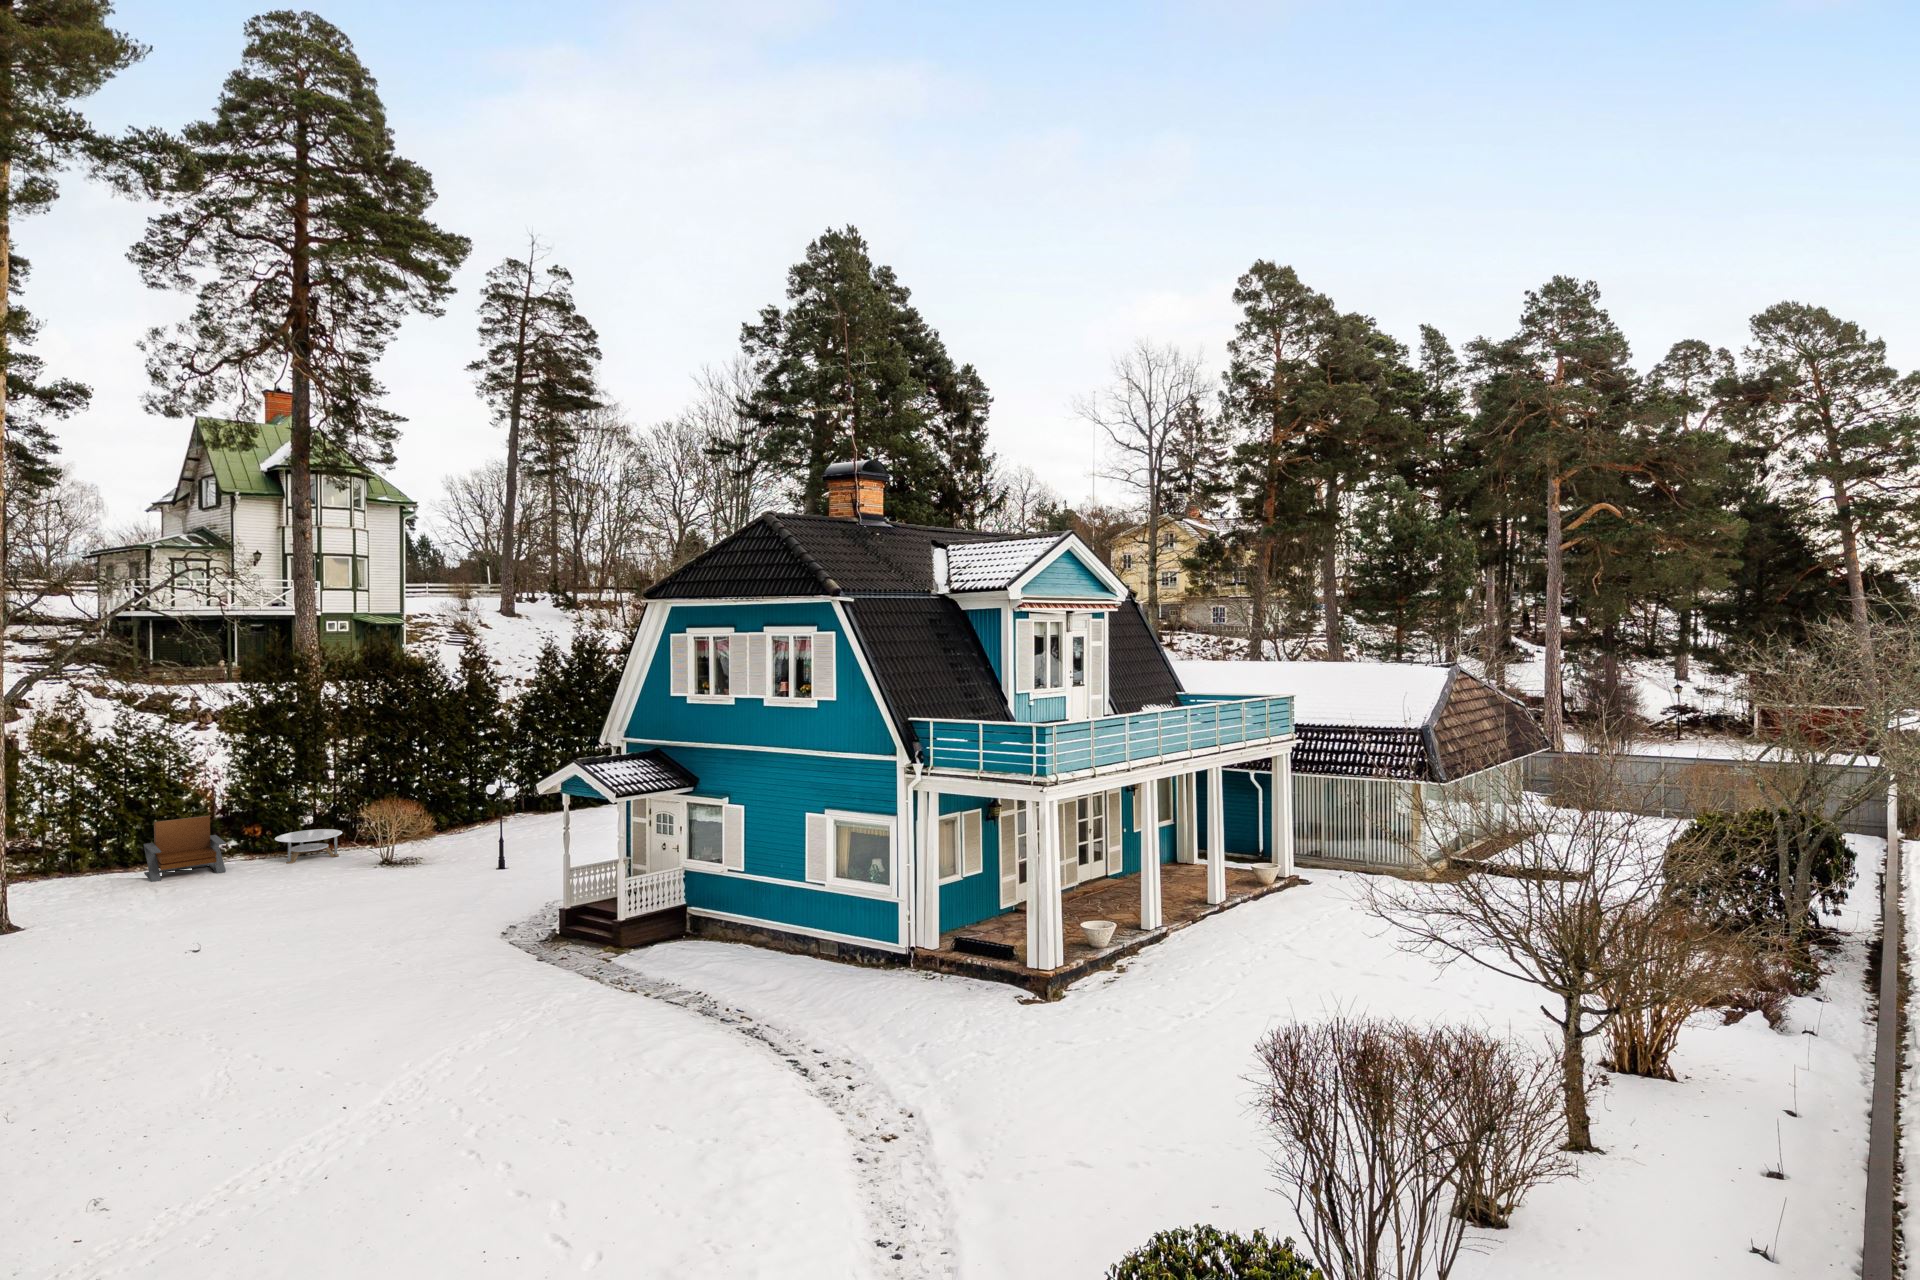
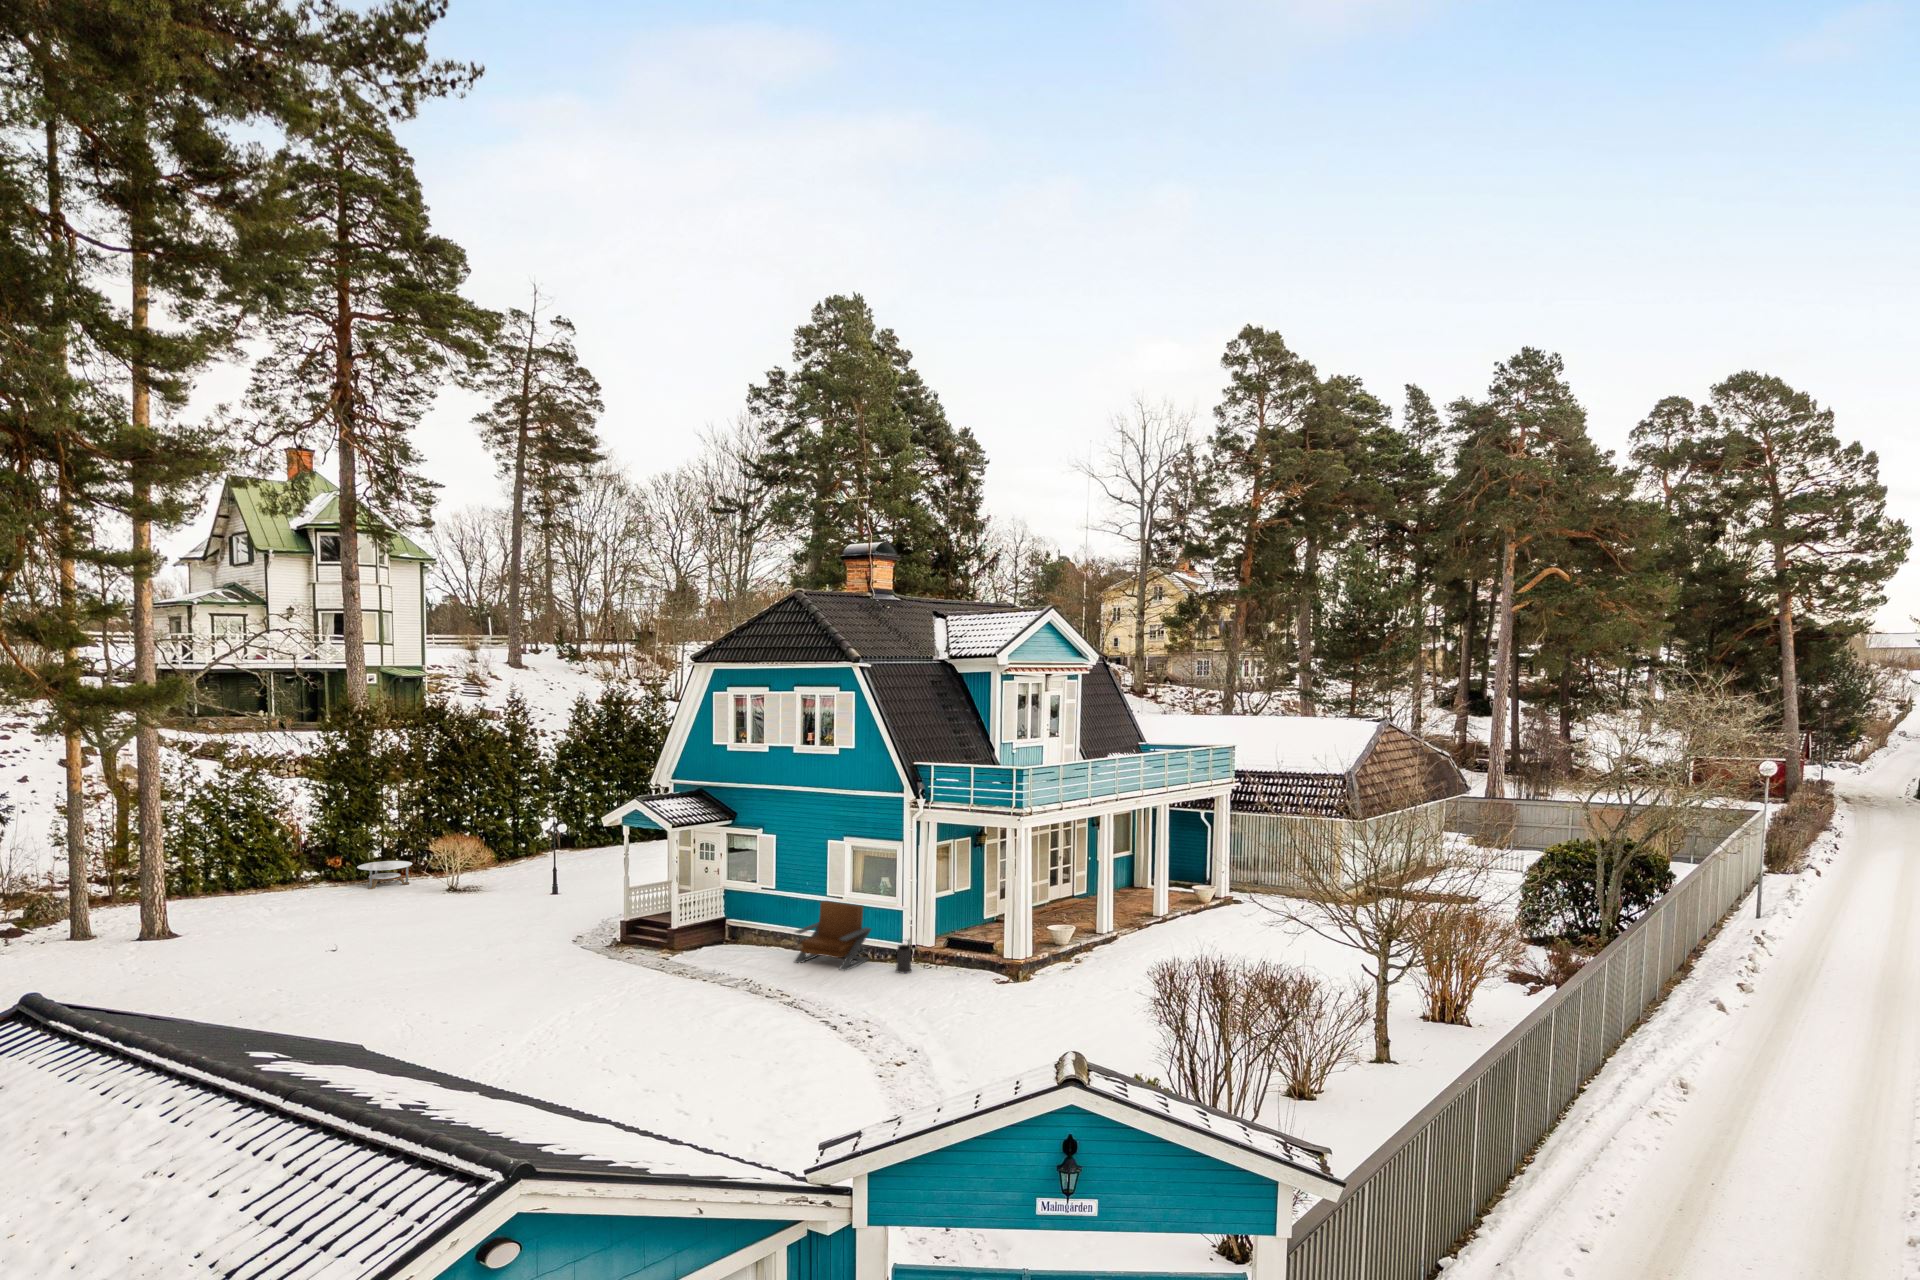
lounge chair: present [144,816,226,882] -> present [795,901,871,971]
watering can: none [888,938,909,986] -> present [896,939,911,973]

